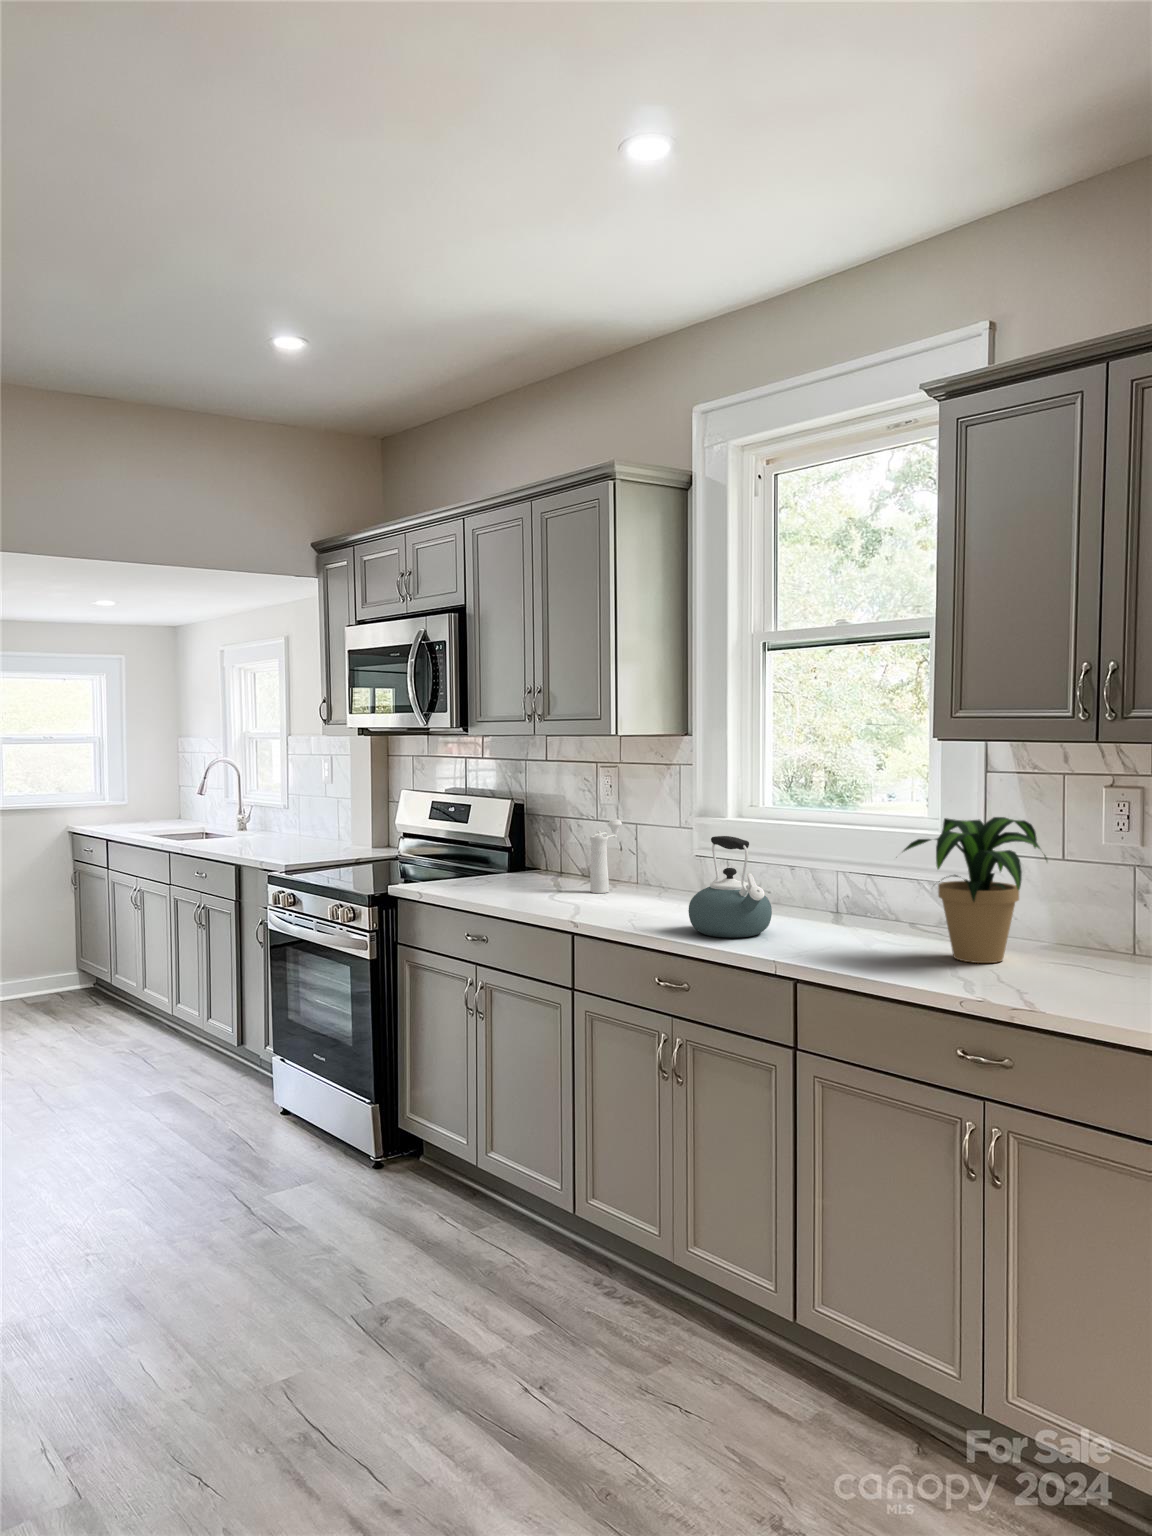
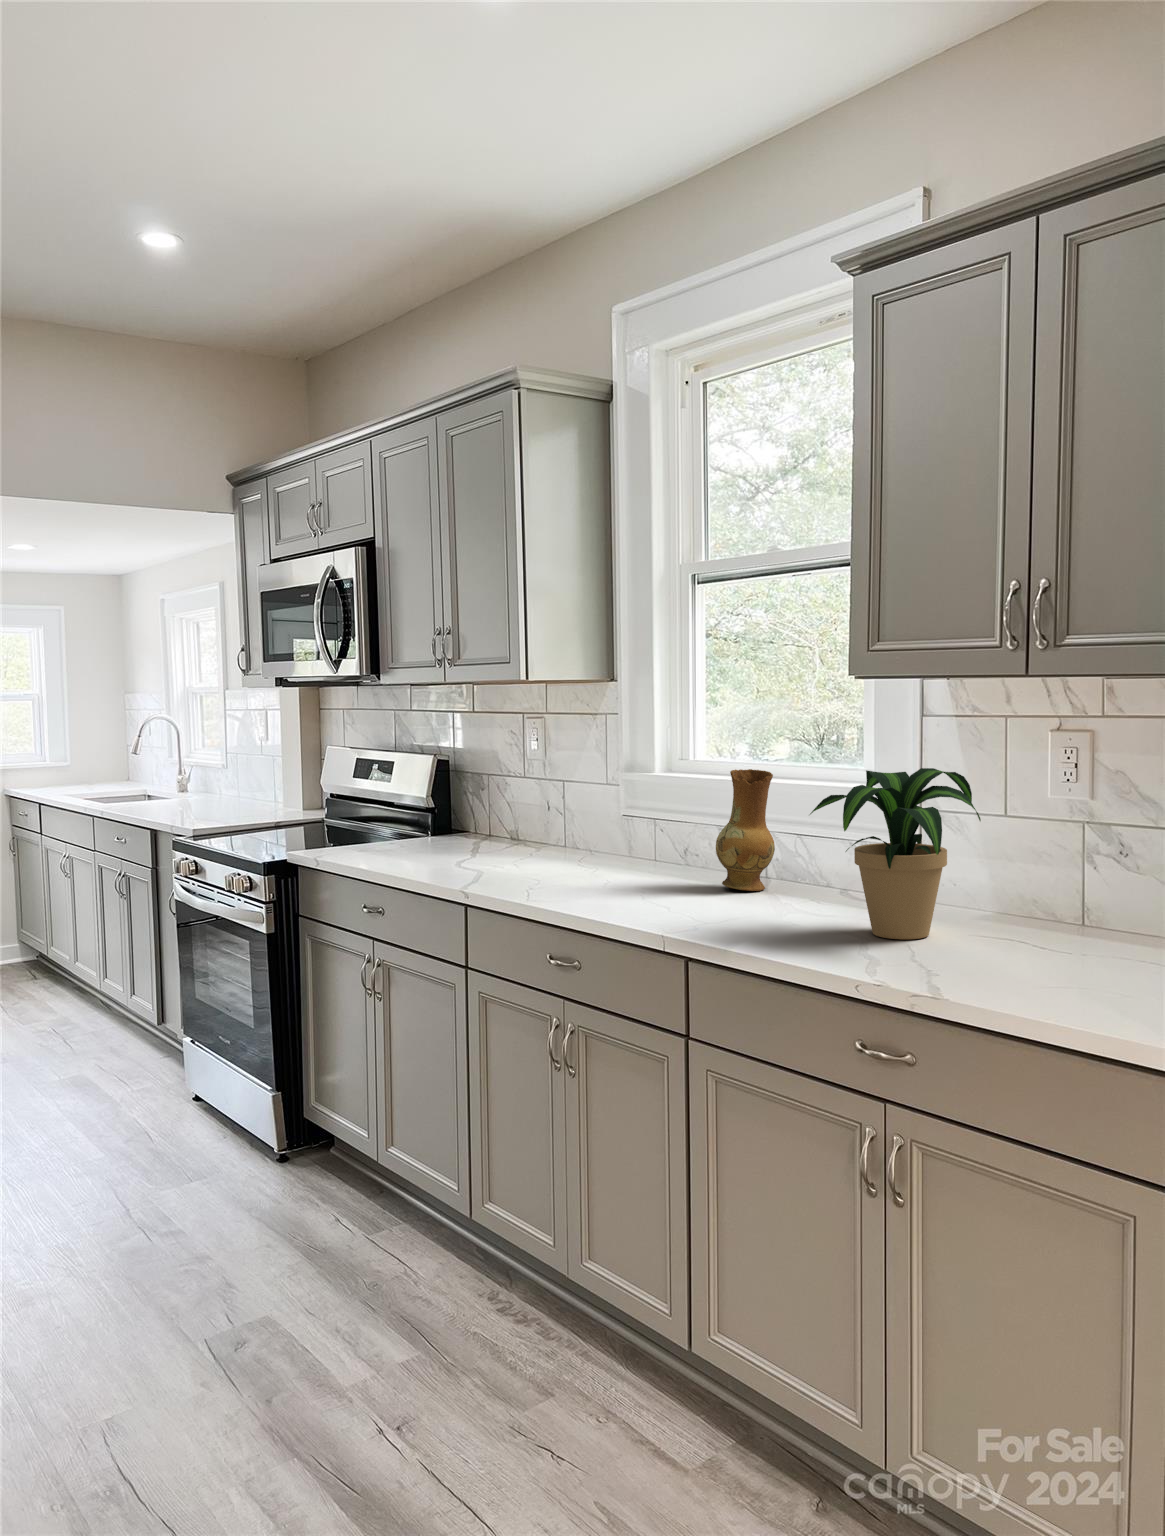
ceramic jug: none [796,816,848,923] -> present [716,769,775,891]
pepper mill: present [590,820,622,893] -> none [504,777,544,859]
kettle: present [688,836,772,938] -> none [584,794,679,910]

